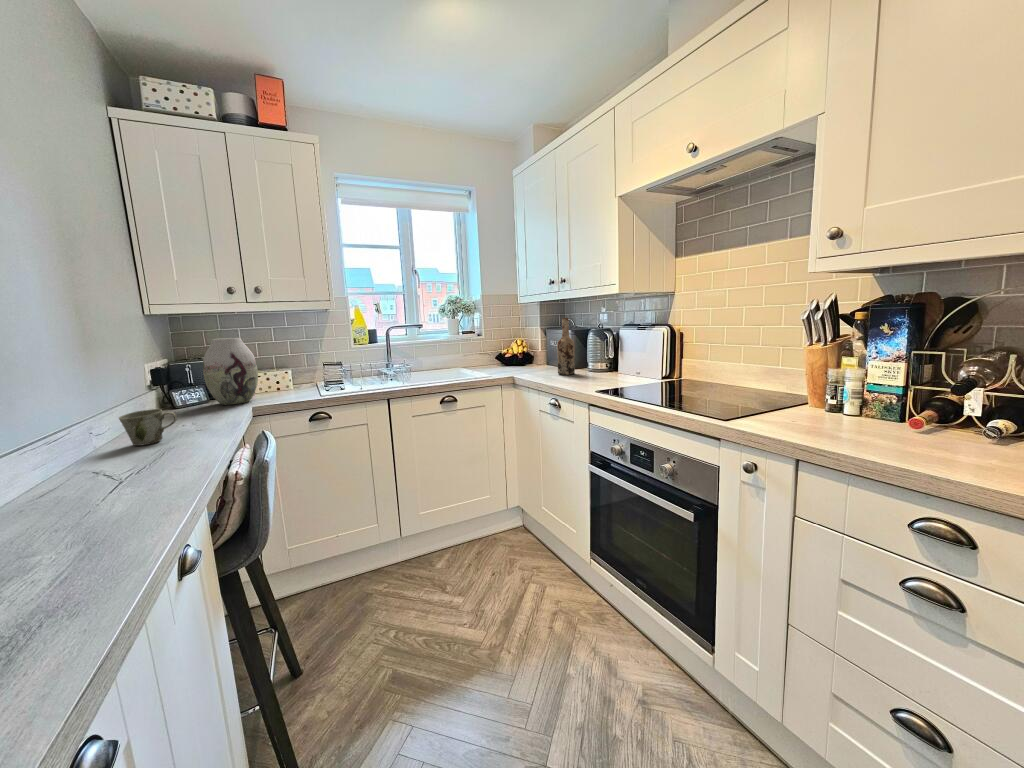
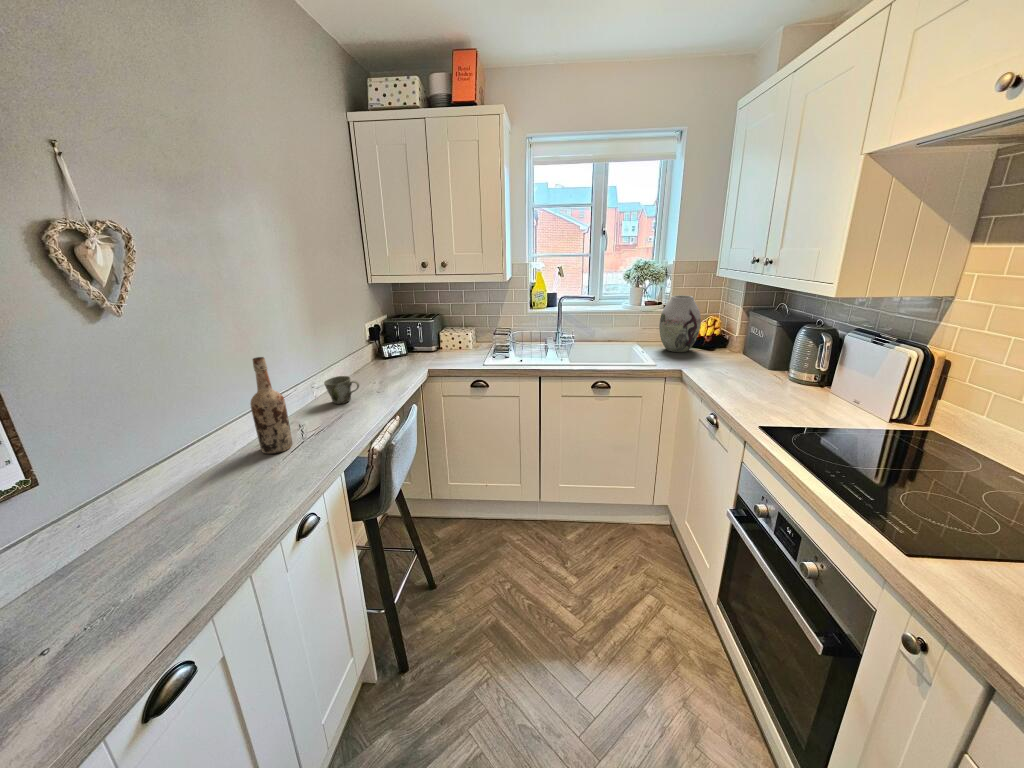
wine bottle: present [557,318,575,375] -> present [251,357,292,454]
vase: present [203,338,258,405] -> present [659,295,701,352]

